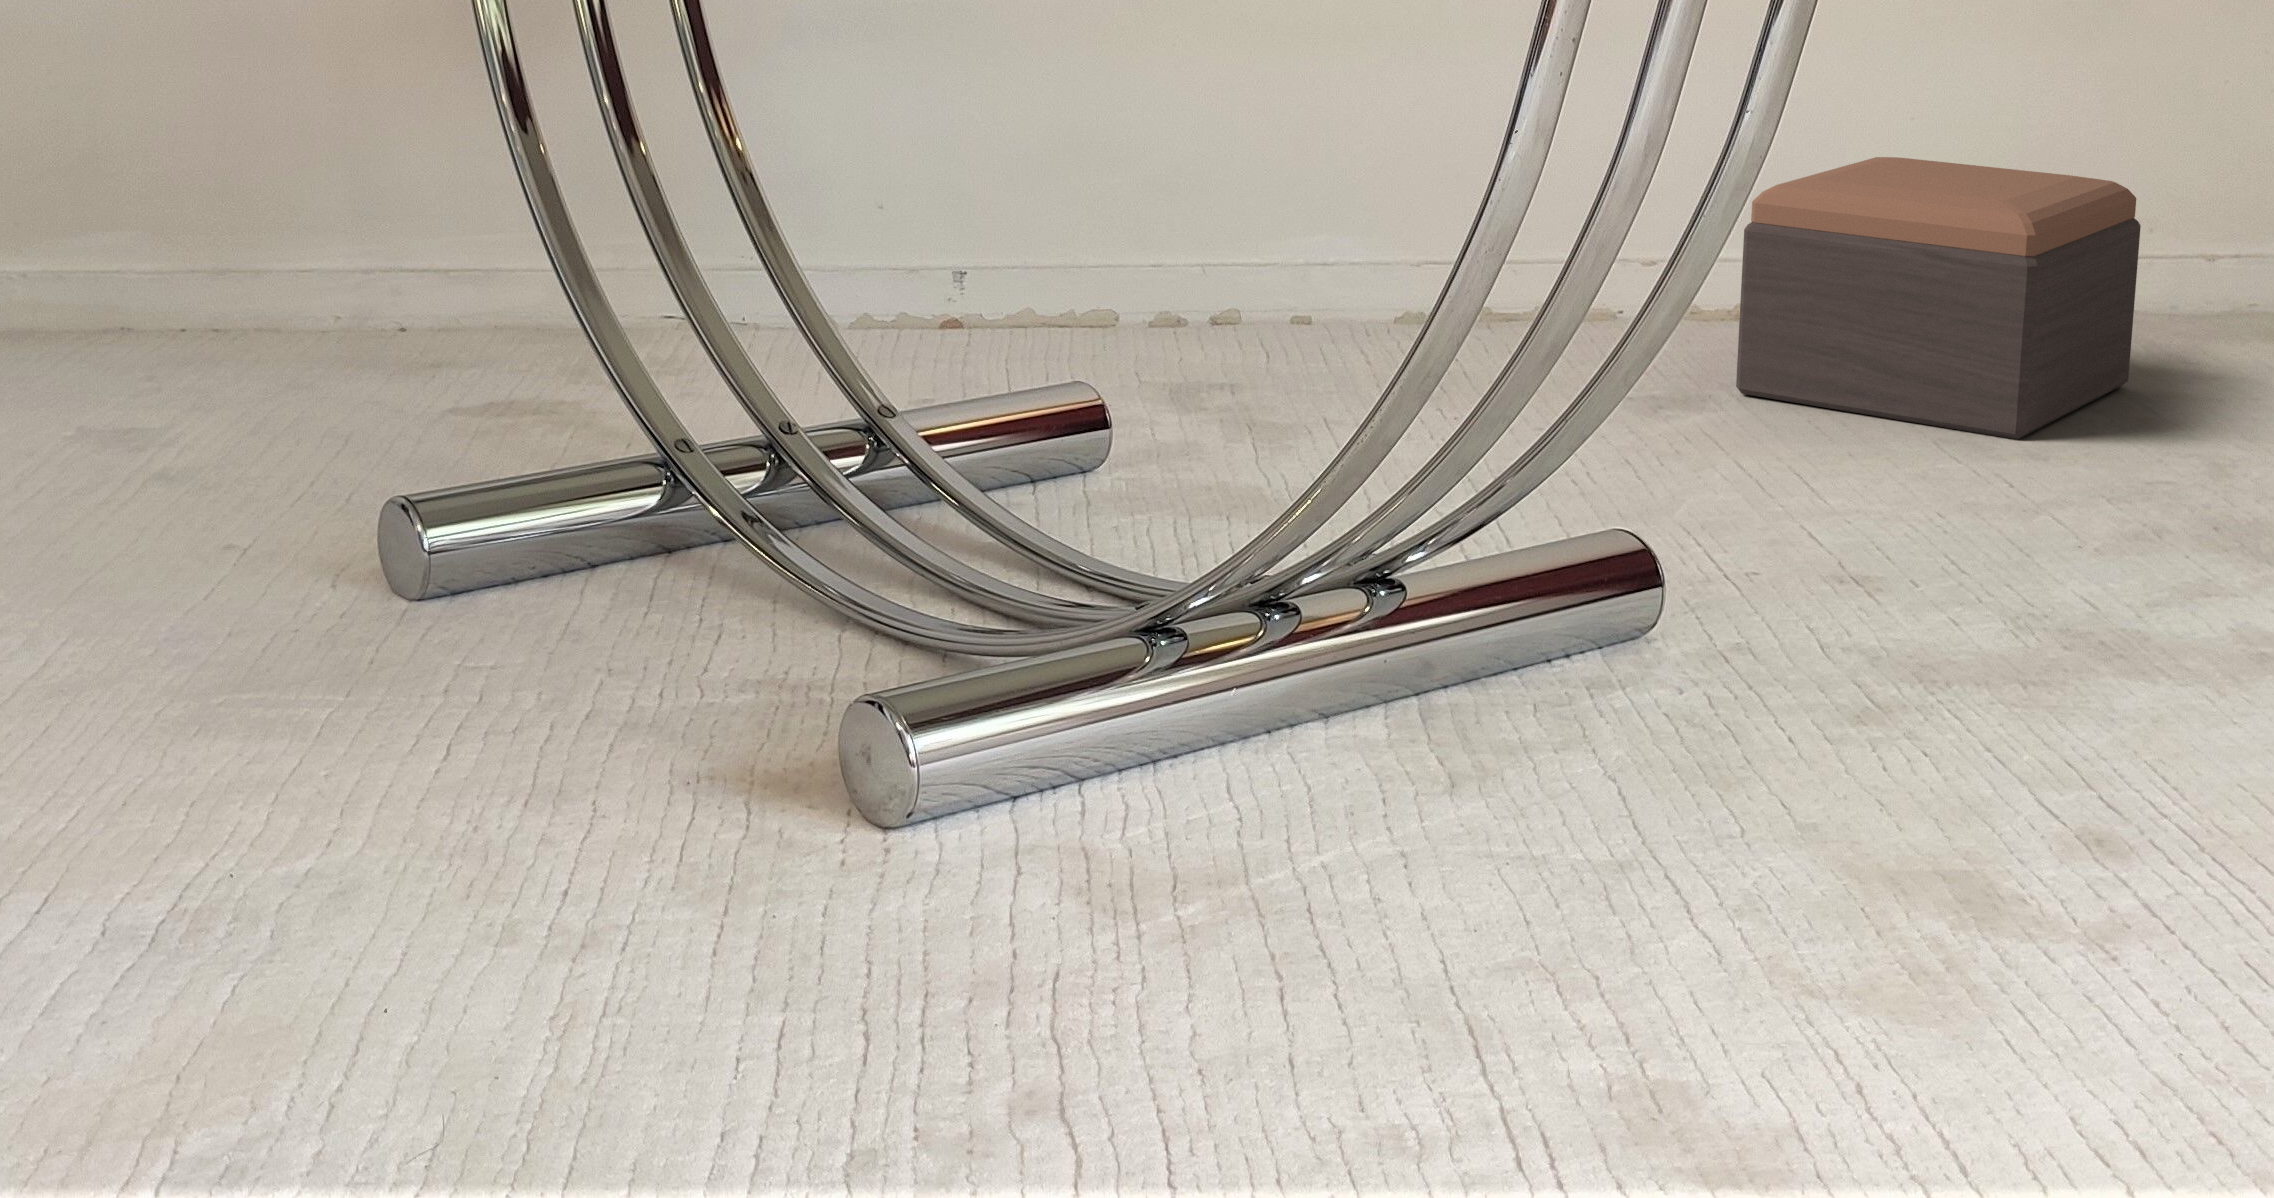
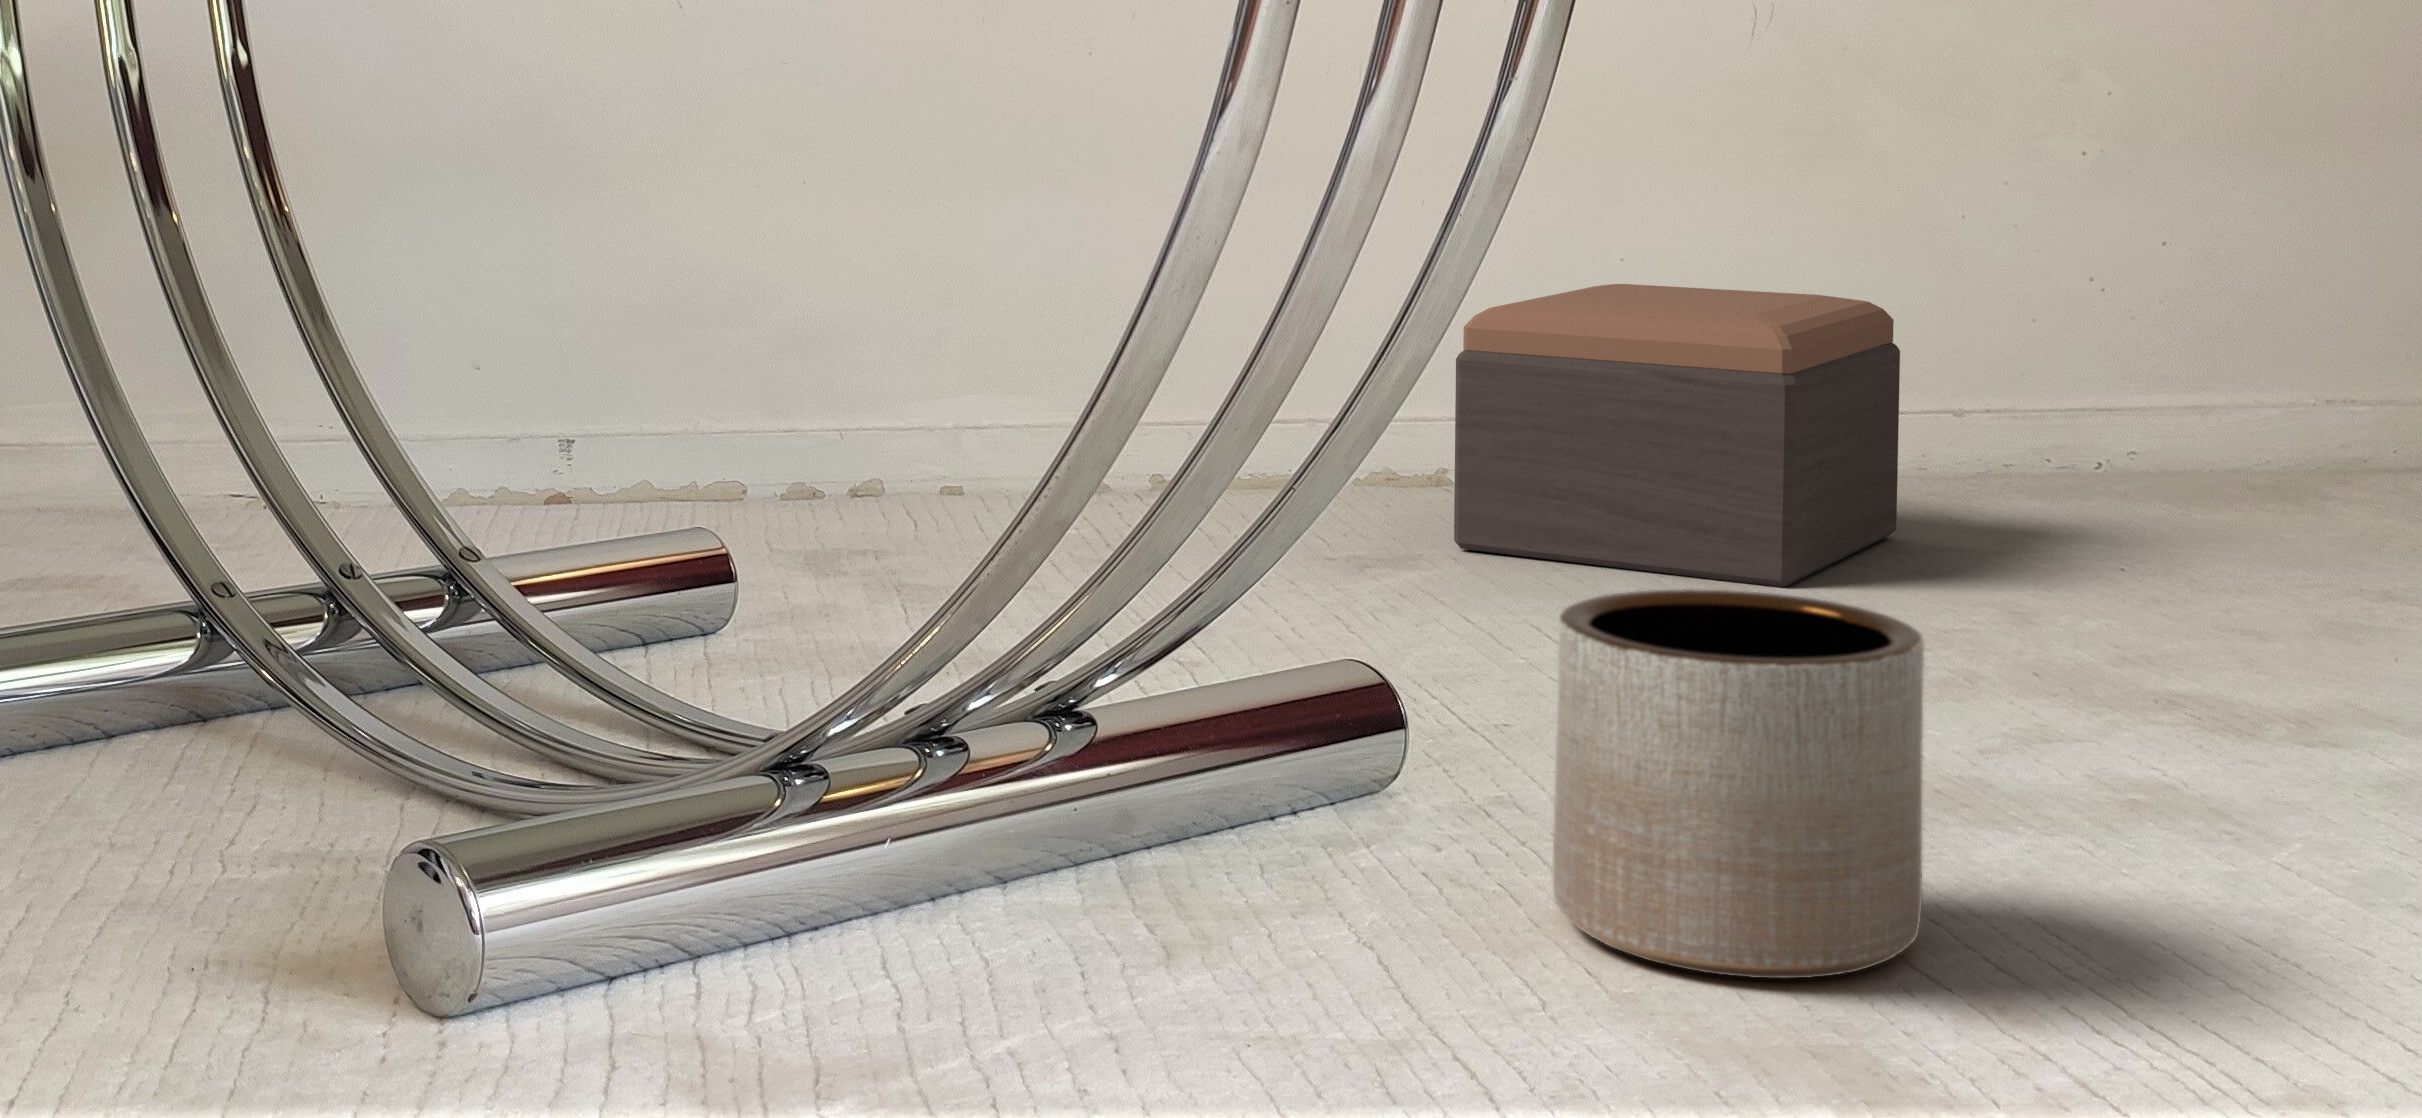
planter: none [1765,499,2068,818] -> present [1553,589,1924,978]

